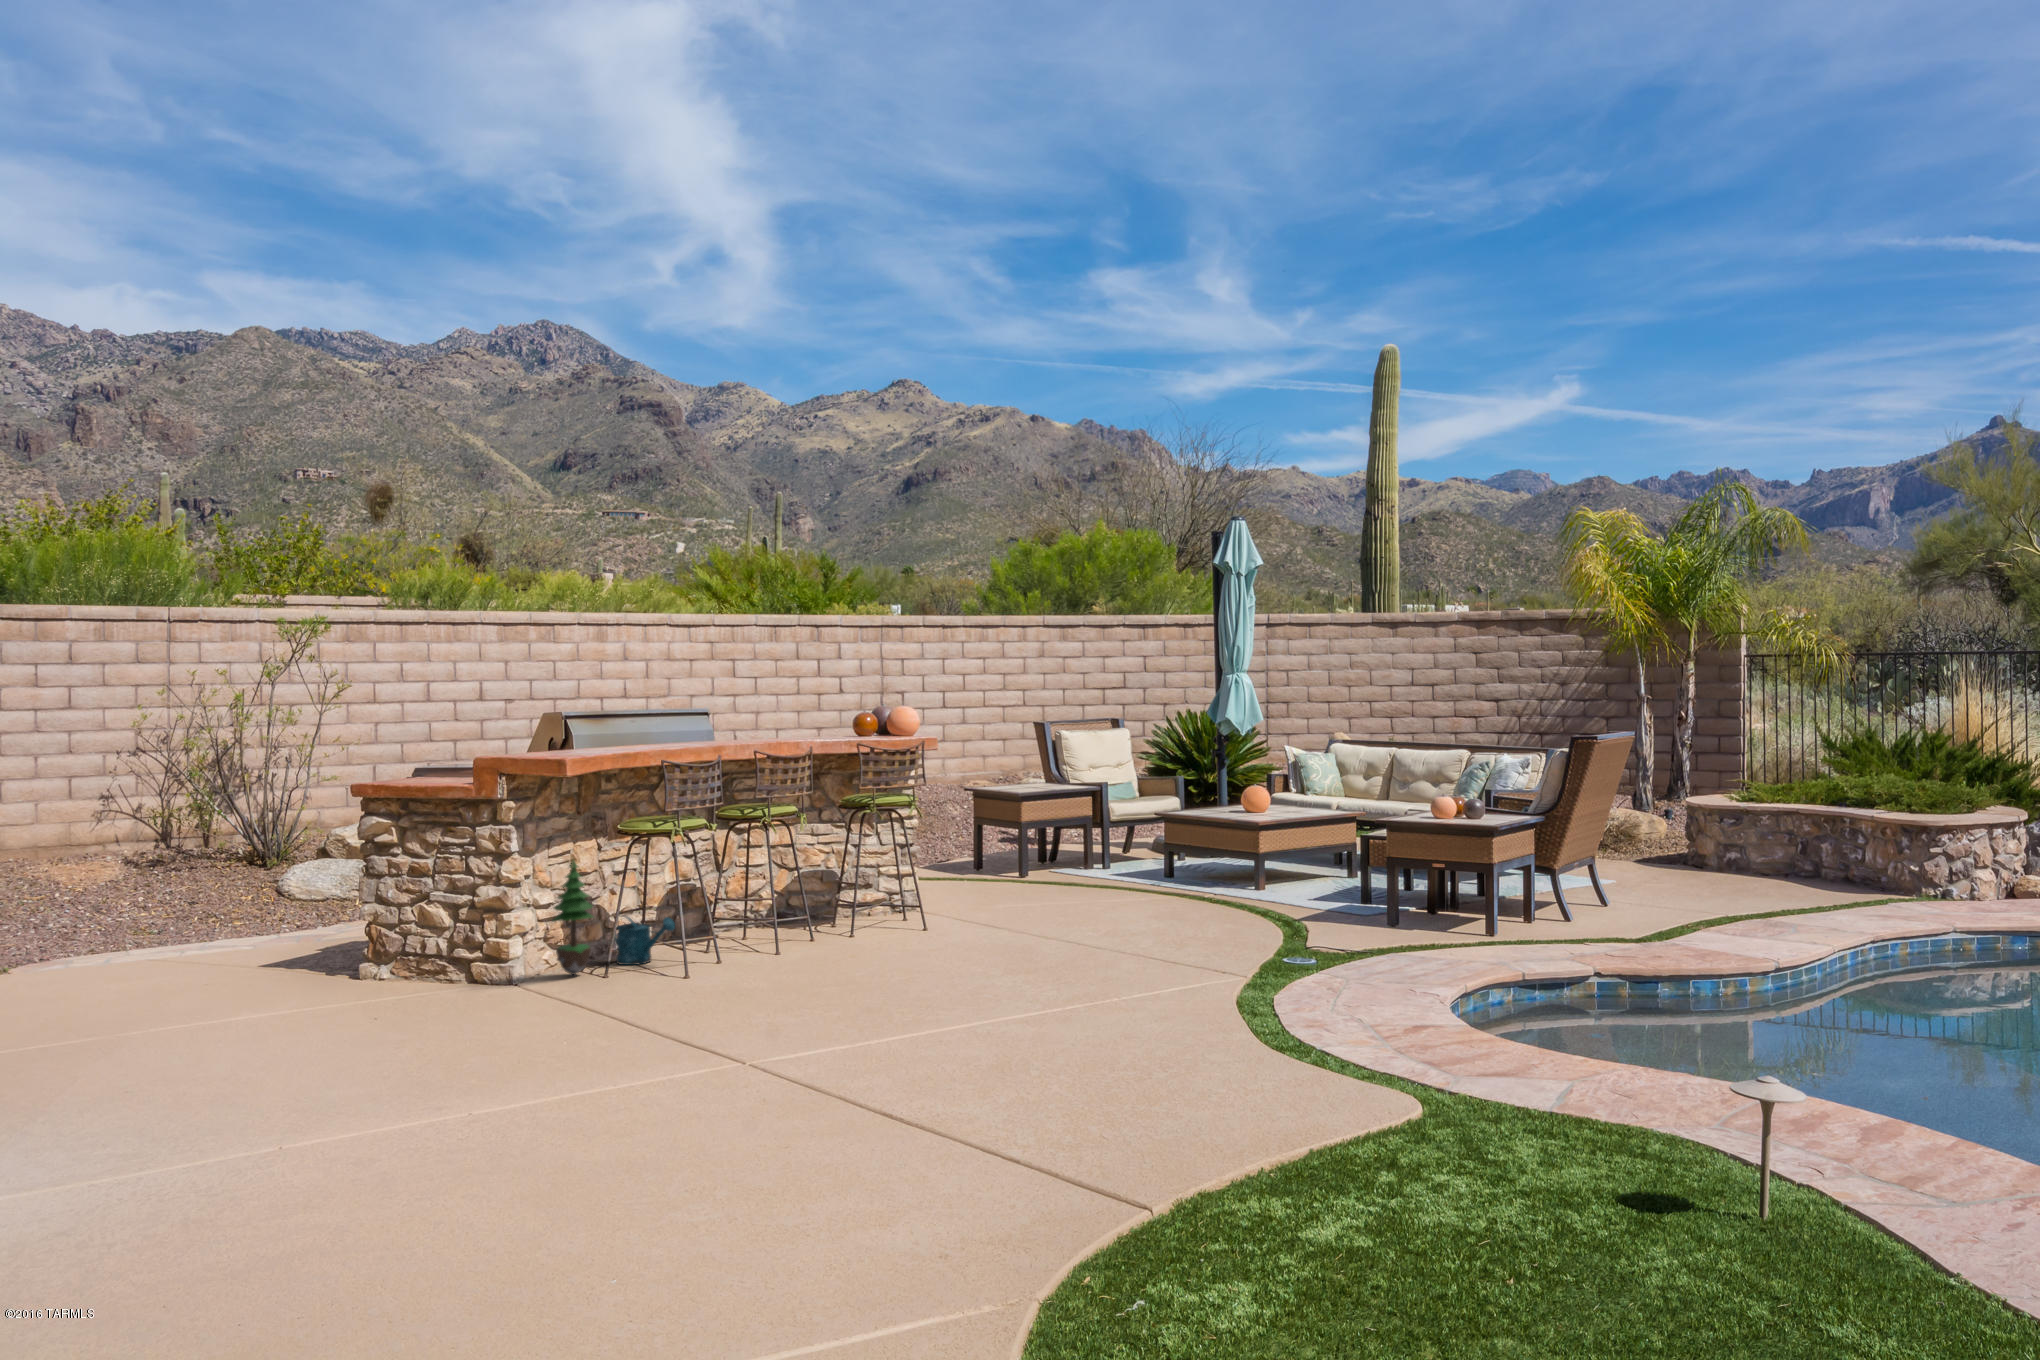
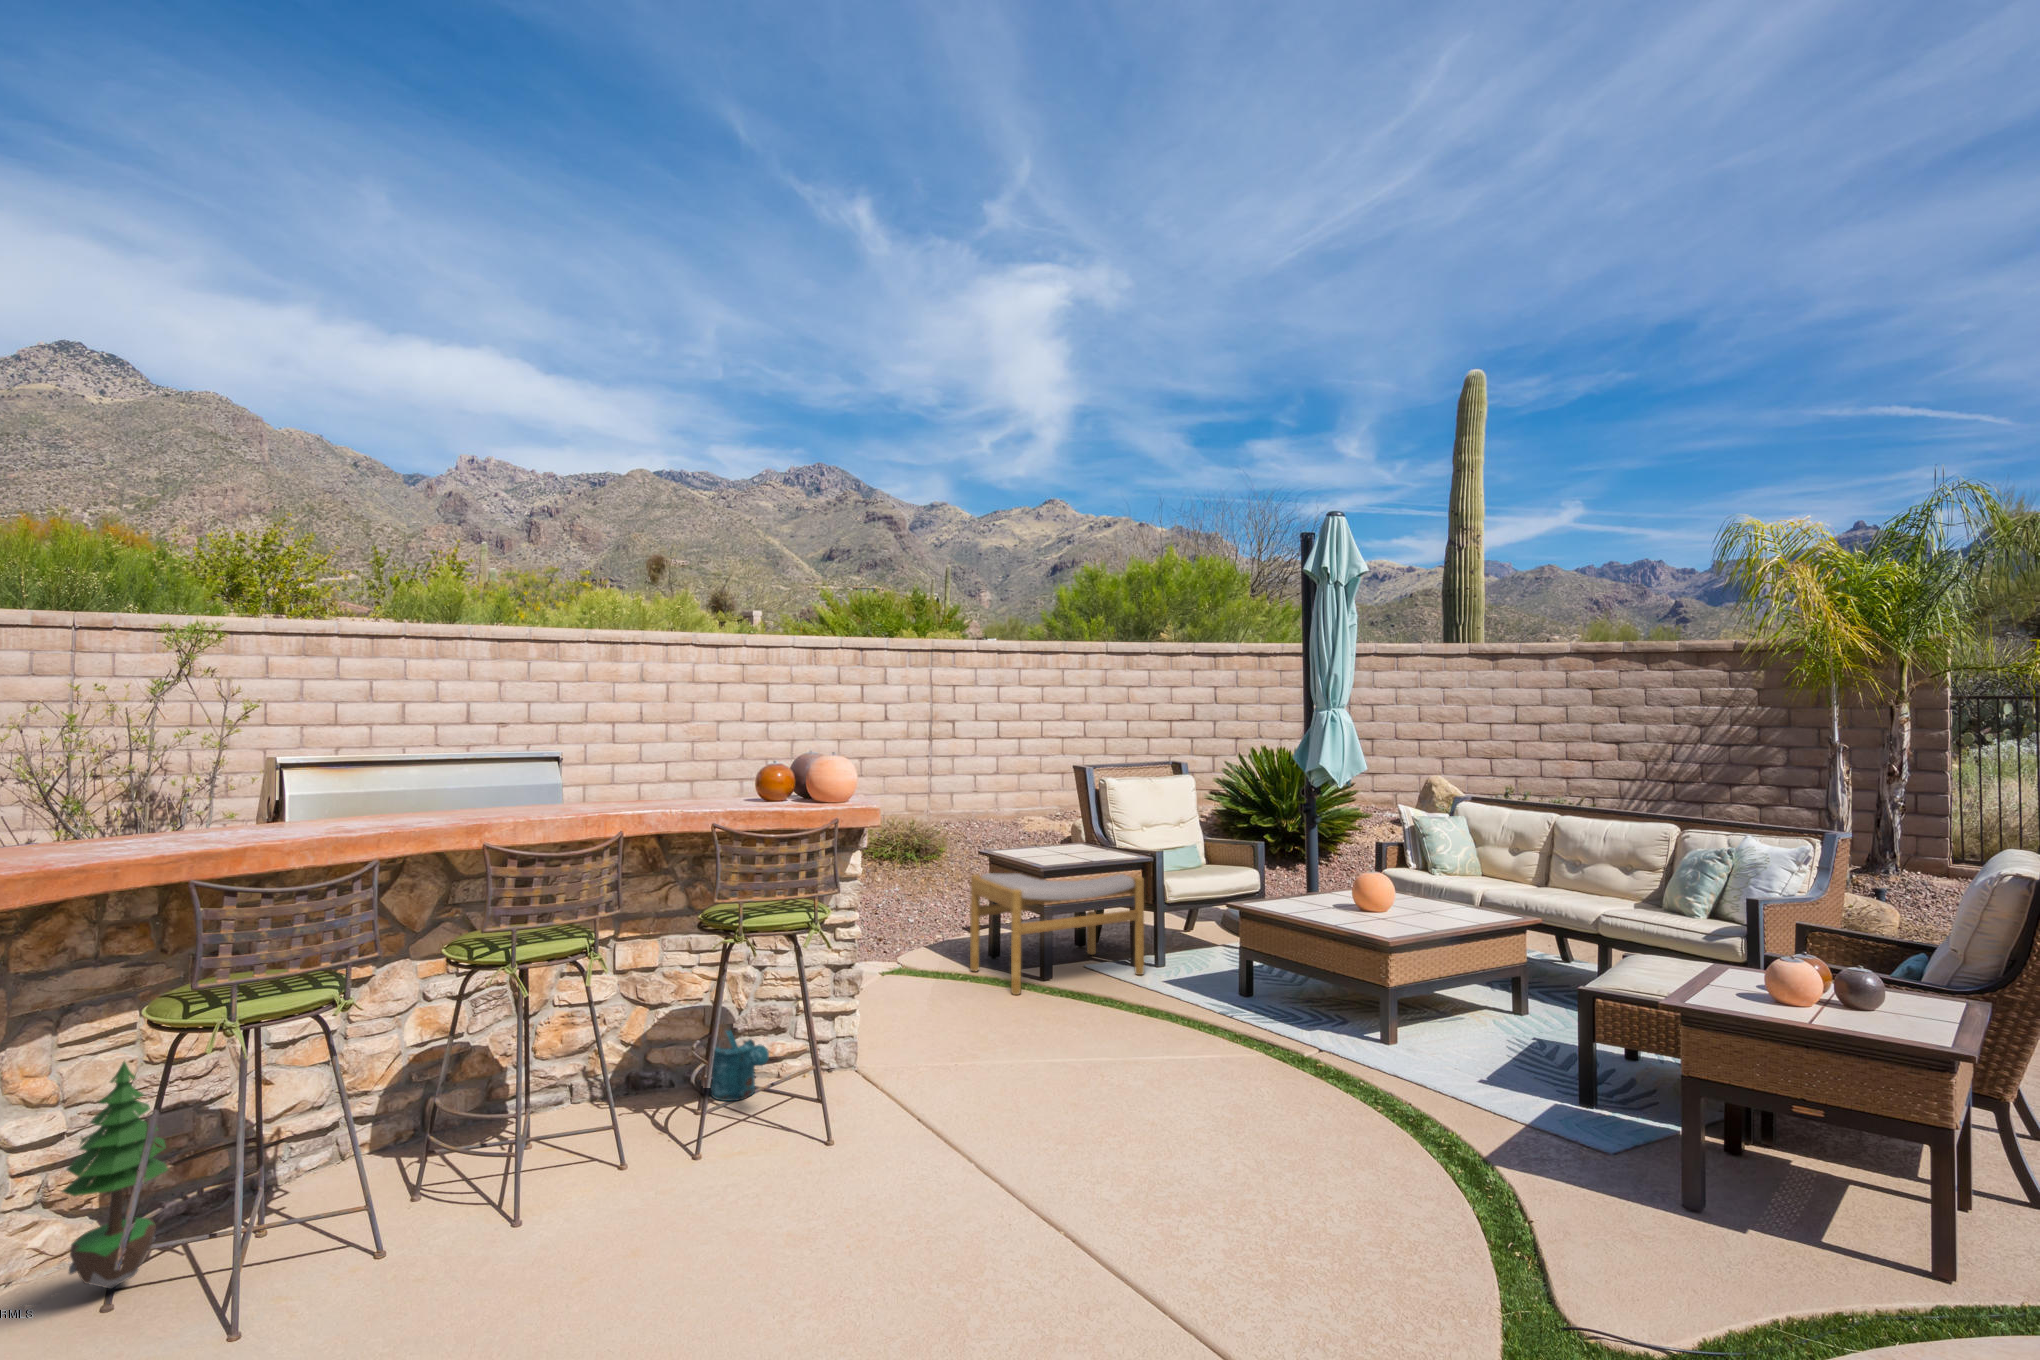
footstool: none [958,799,1093,888] -> present [970,873,1144,995]
watering can: present [615,916,675,965] -> present [711,1029,769,1101]

